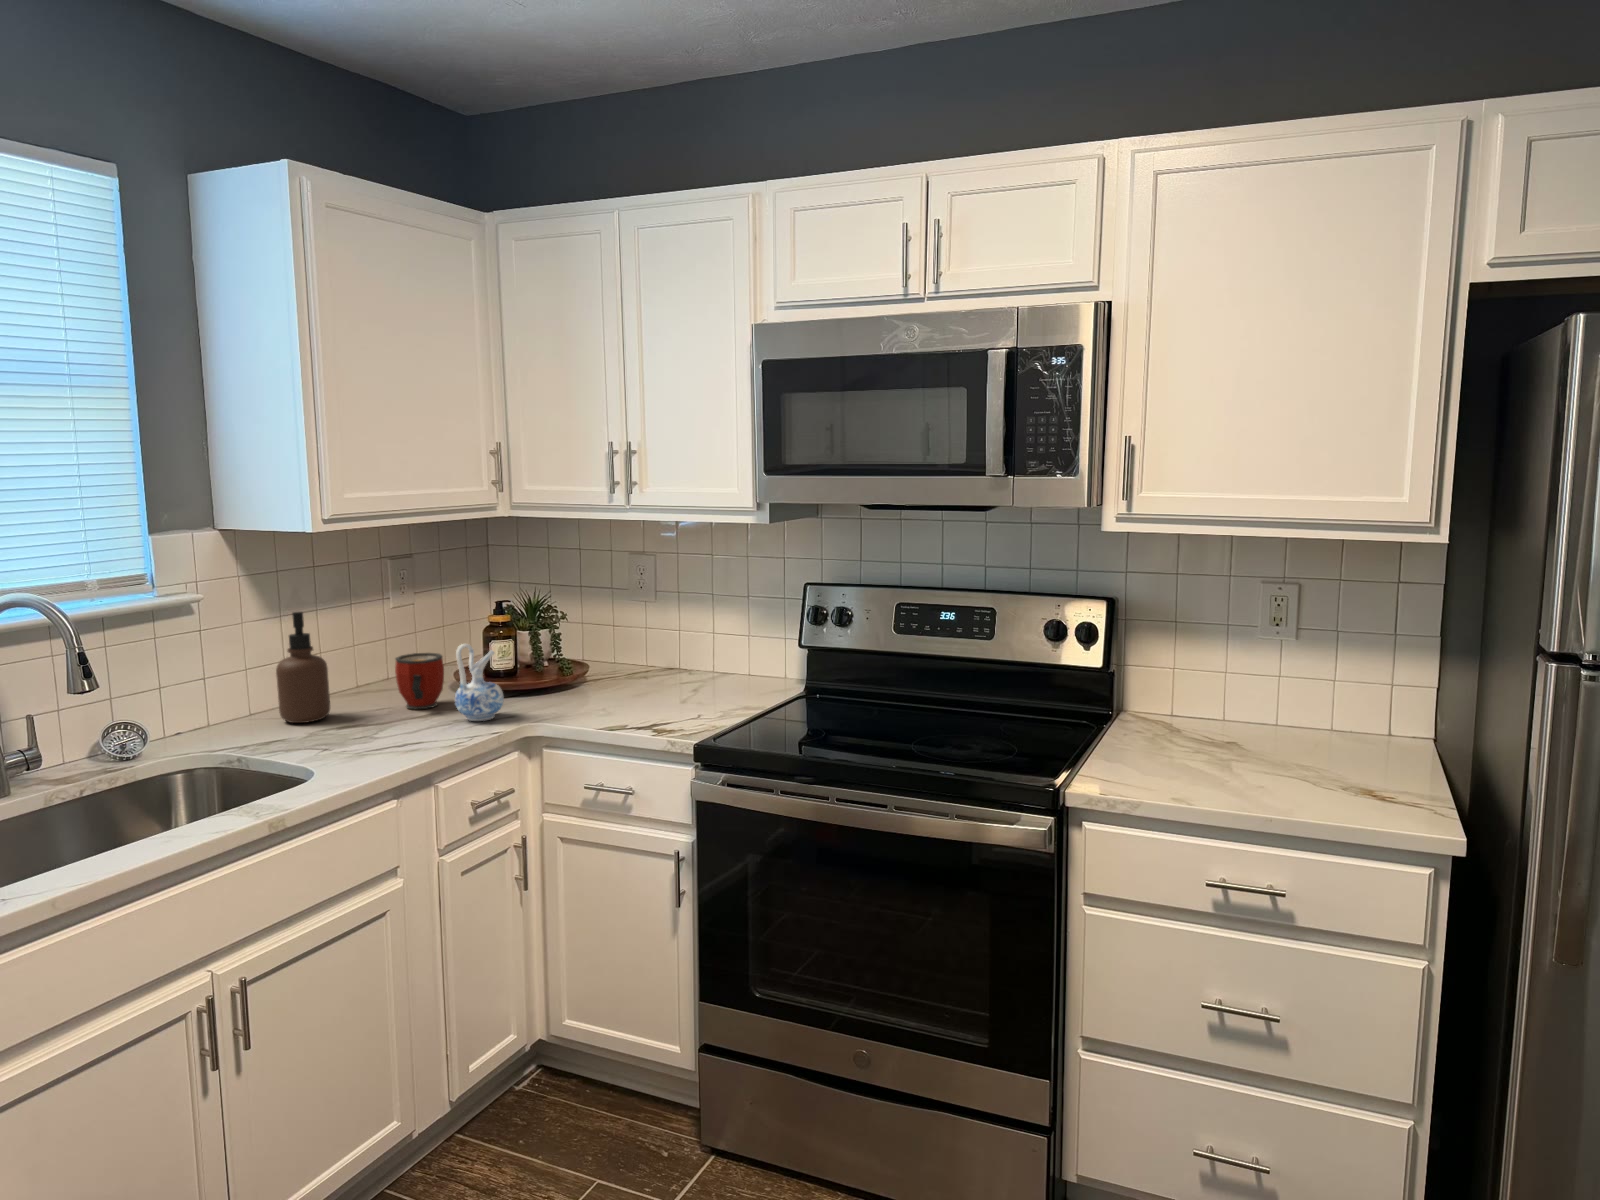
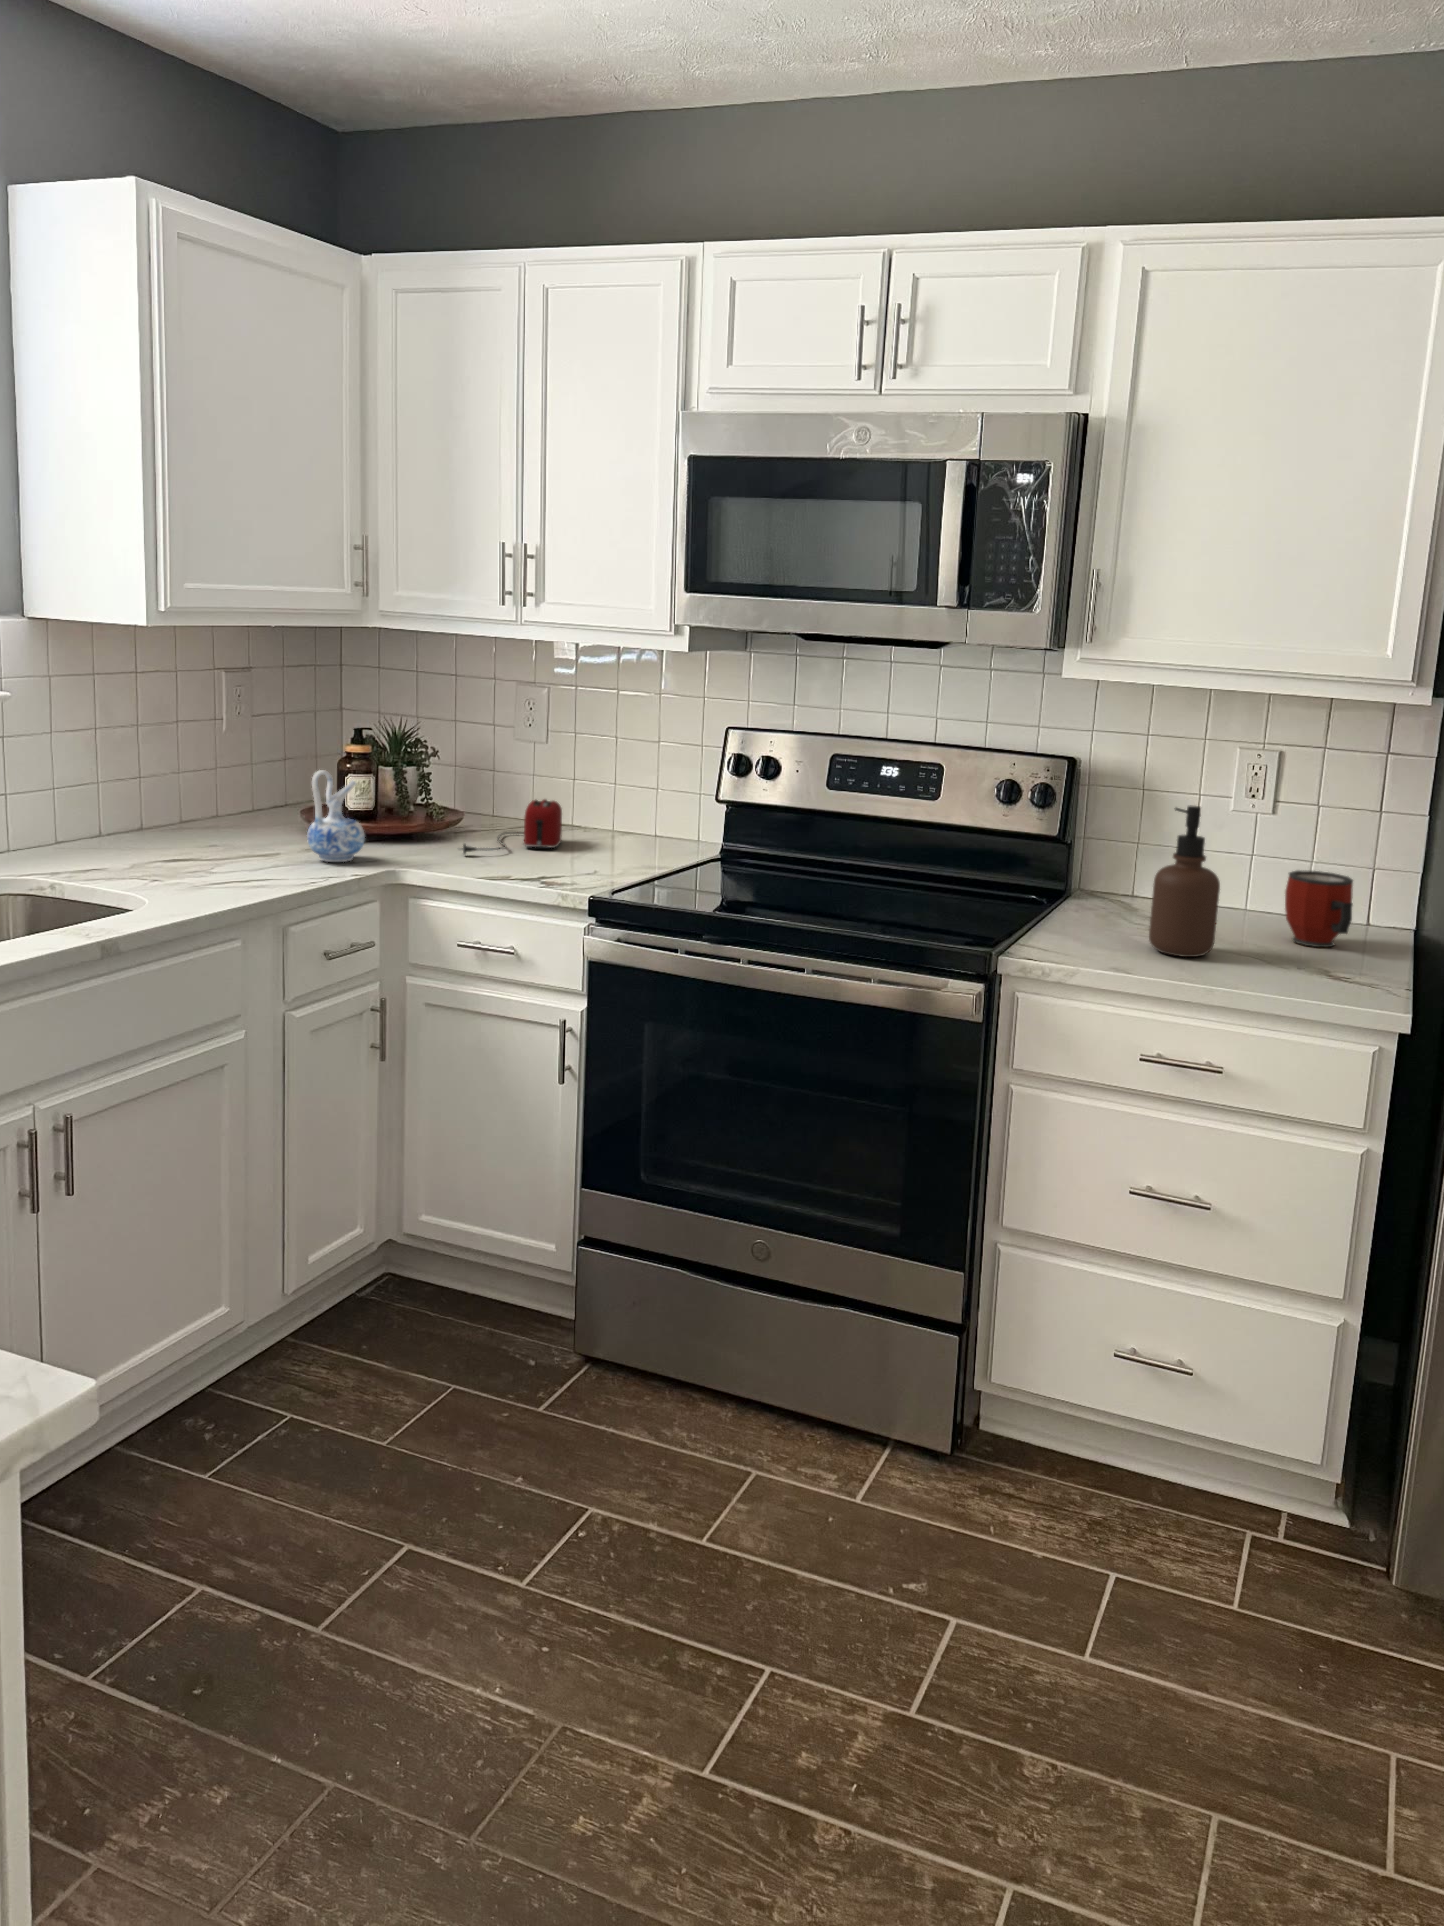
soap dispenser: present [276,612,330,723] -> present [1149,805,1220,957]
mug: present [395,653,444,709] -> present [1285,870,1353,947]
toaster: none [583,653,672,707] -> present [459,799,562,854]

